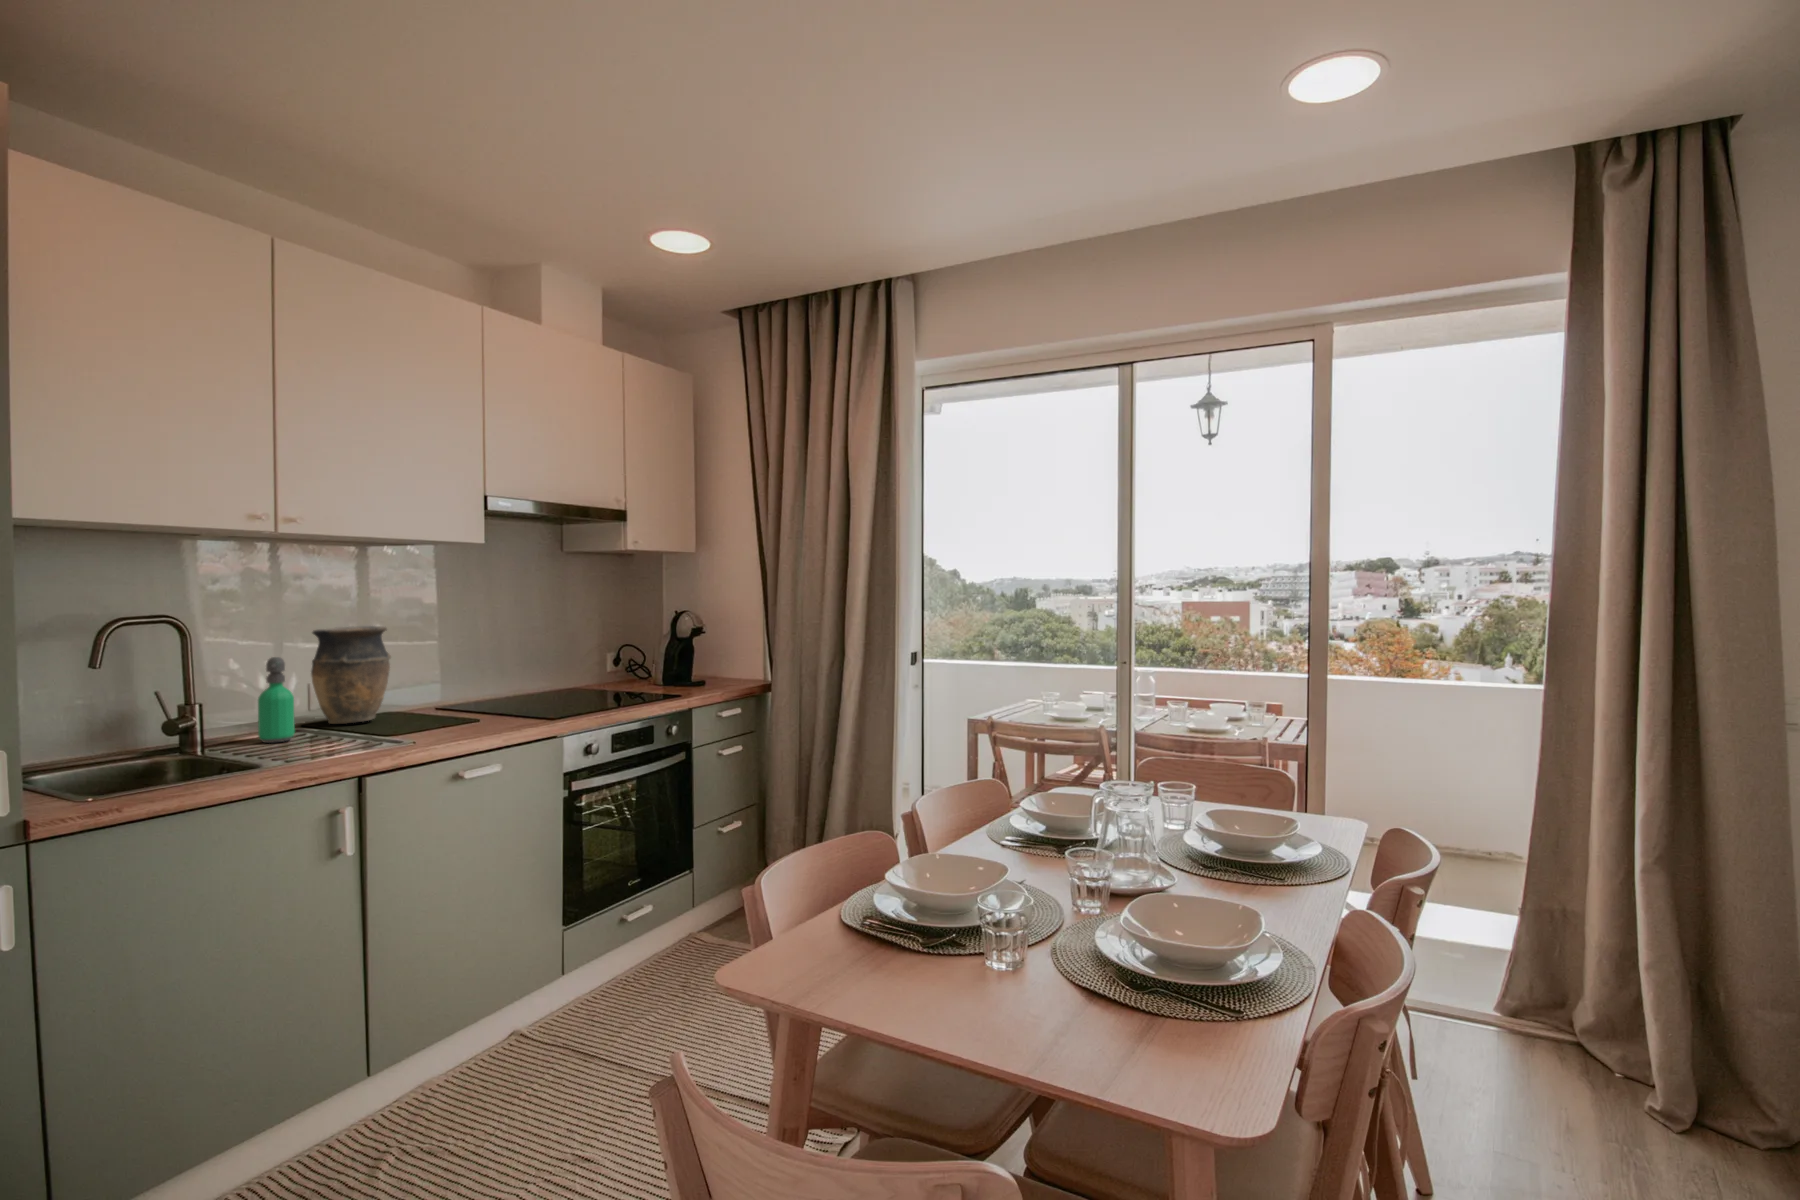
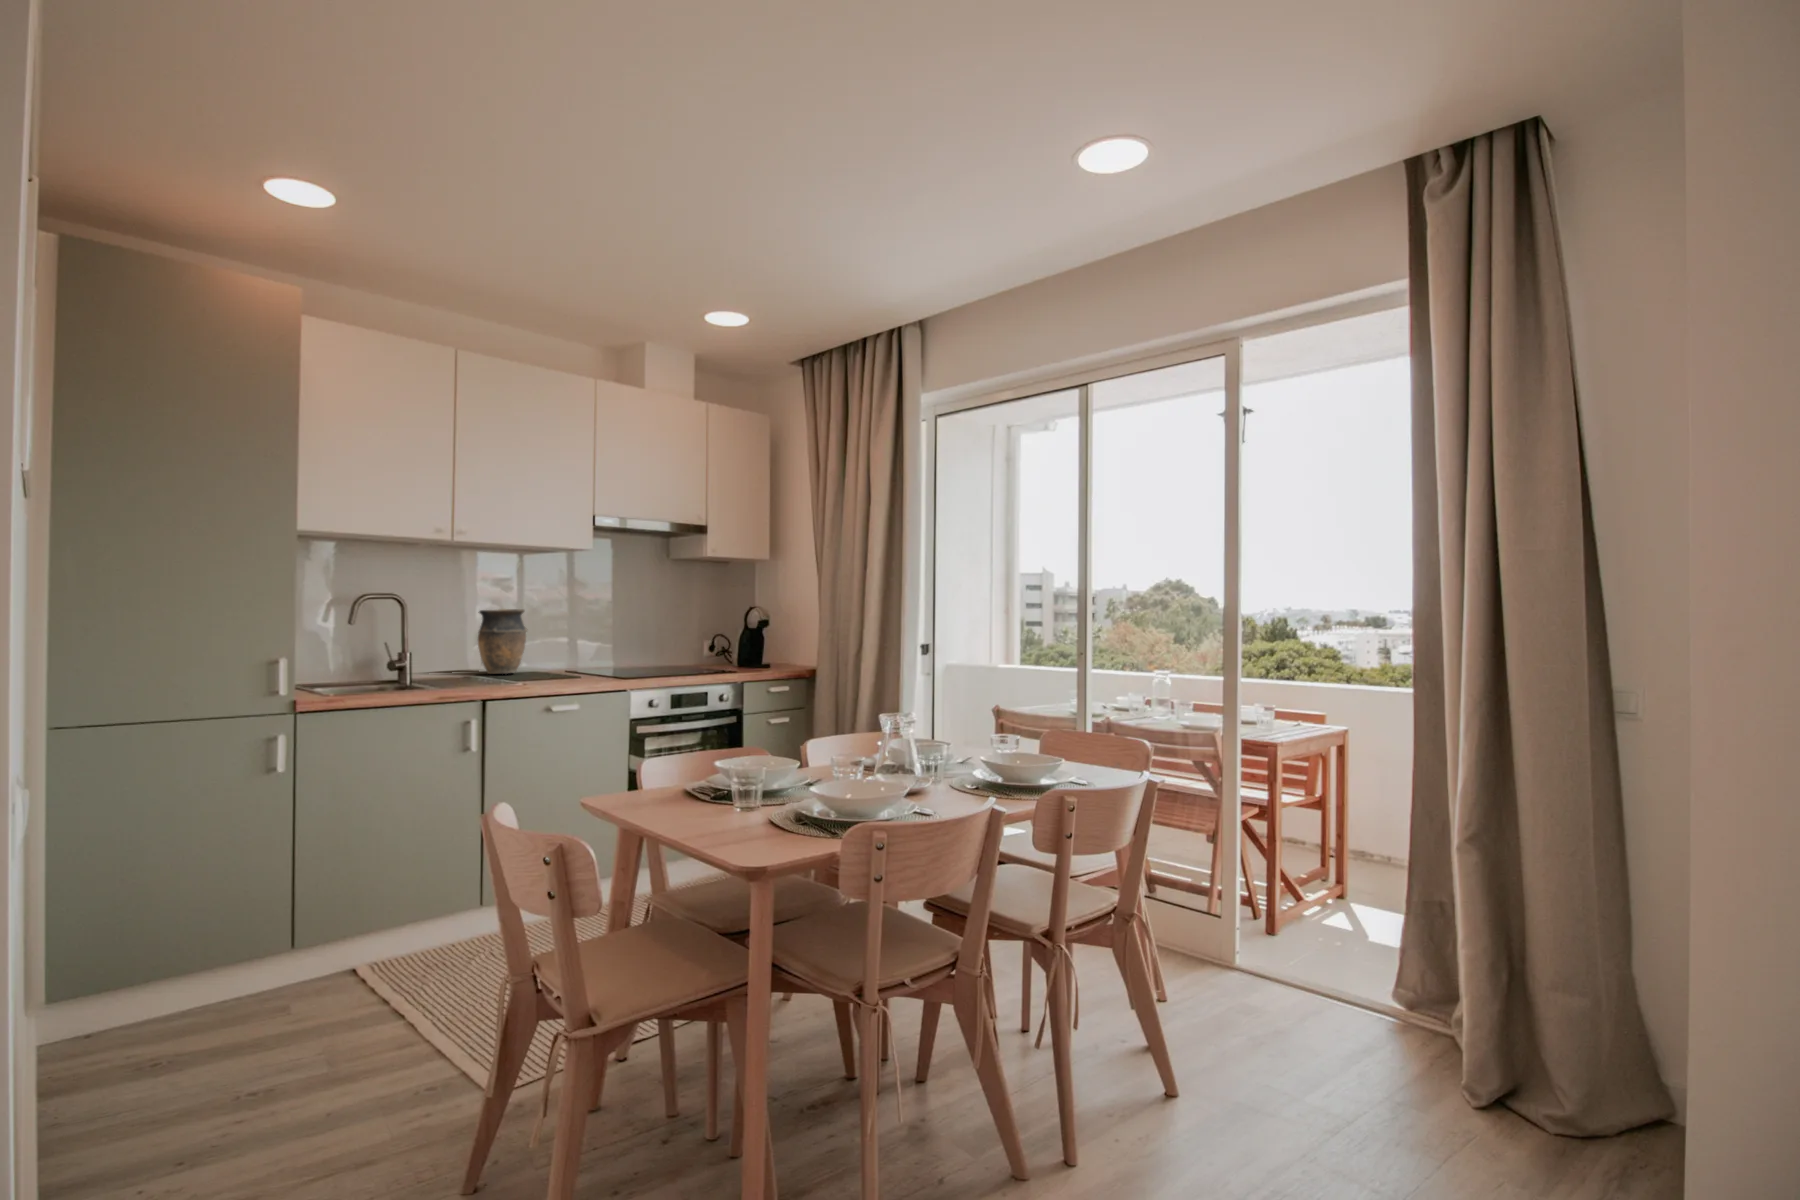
soap dispenser: present [258,657,295,743] -> none [439,625,460,680]

